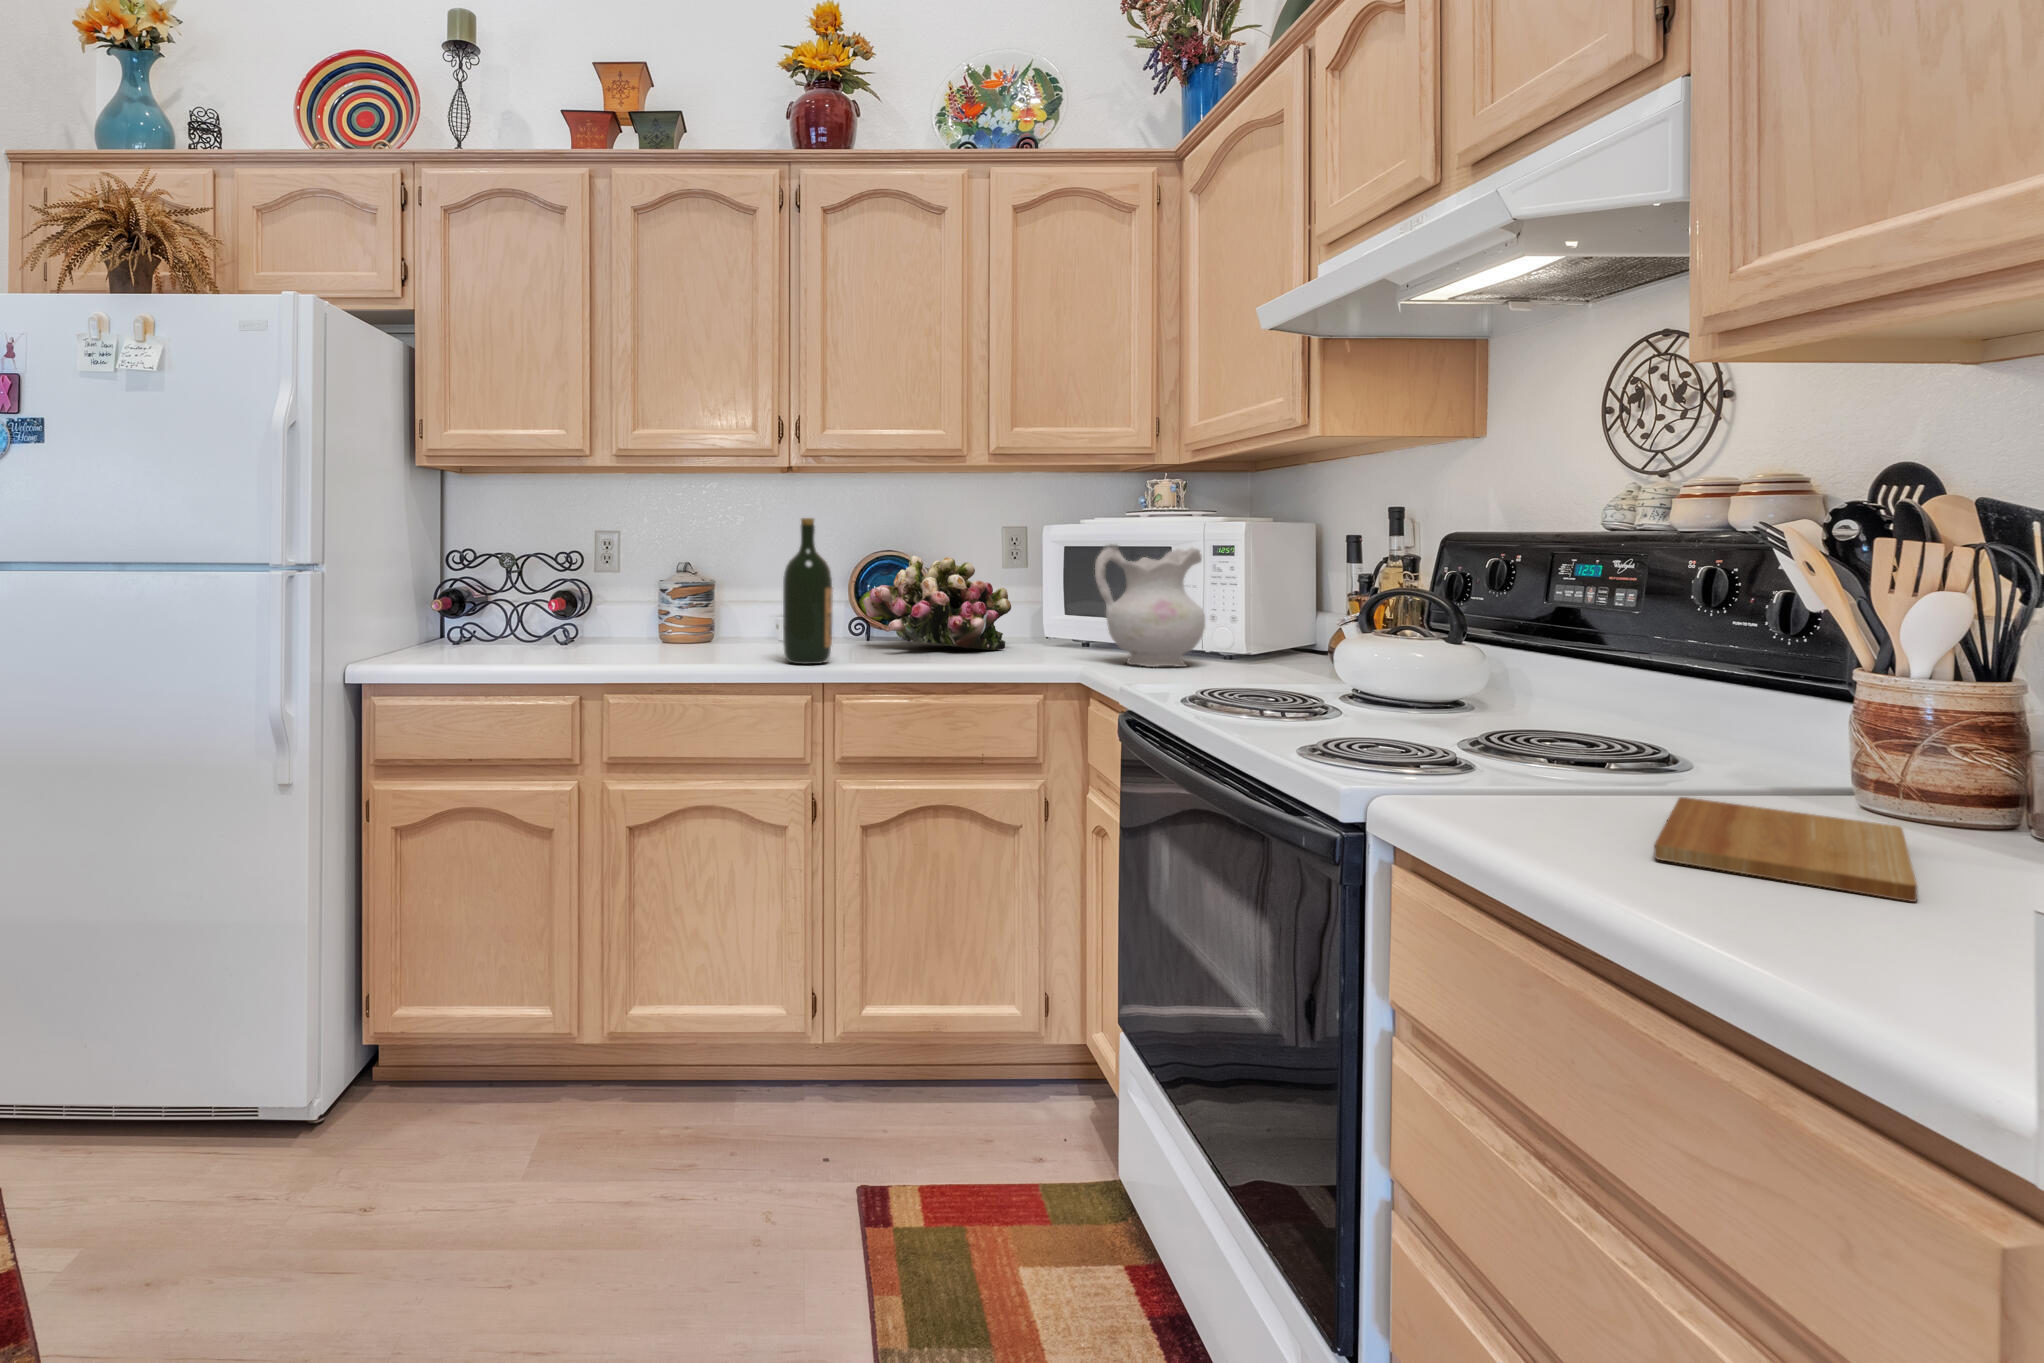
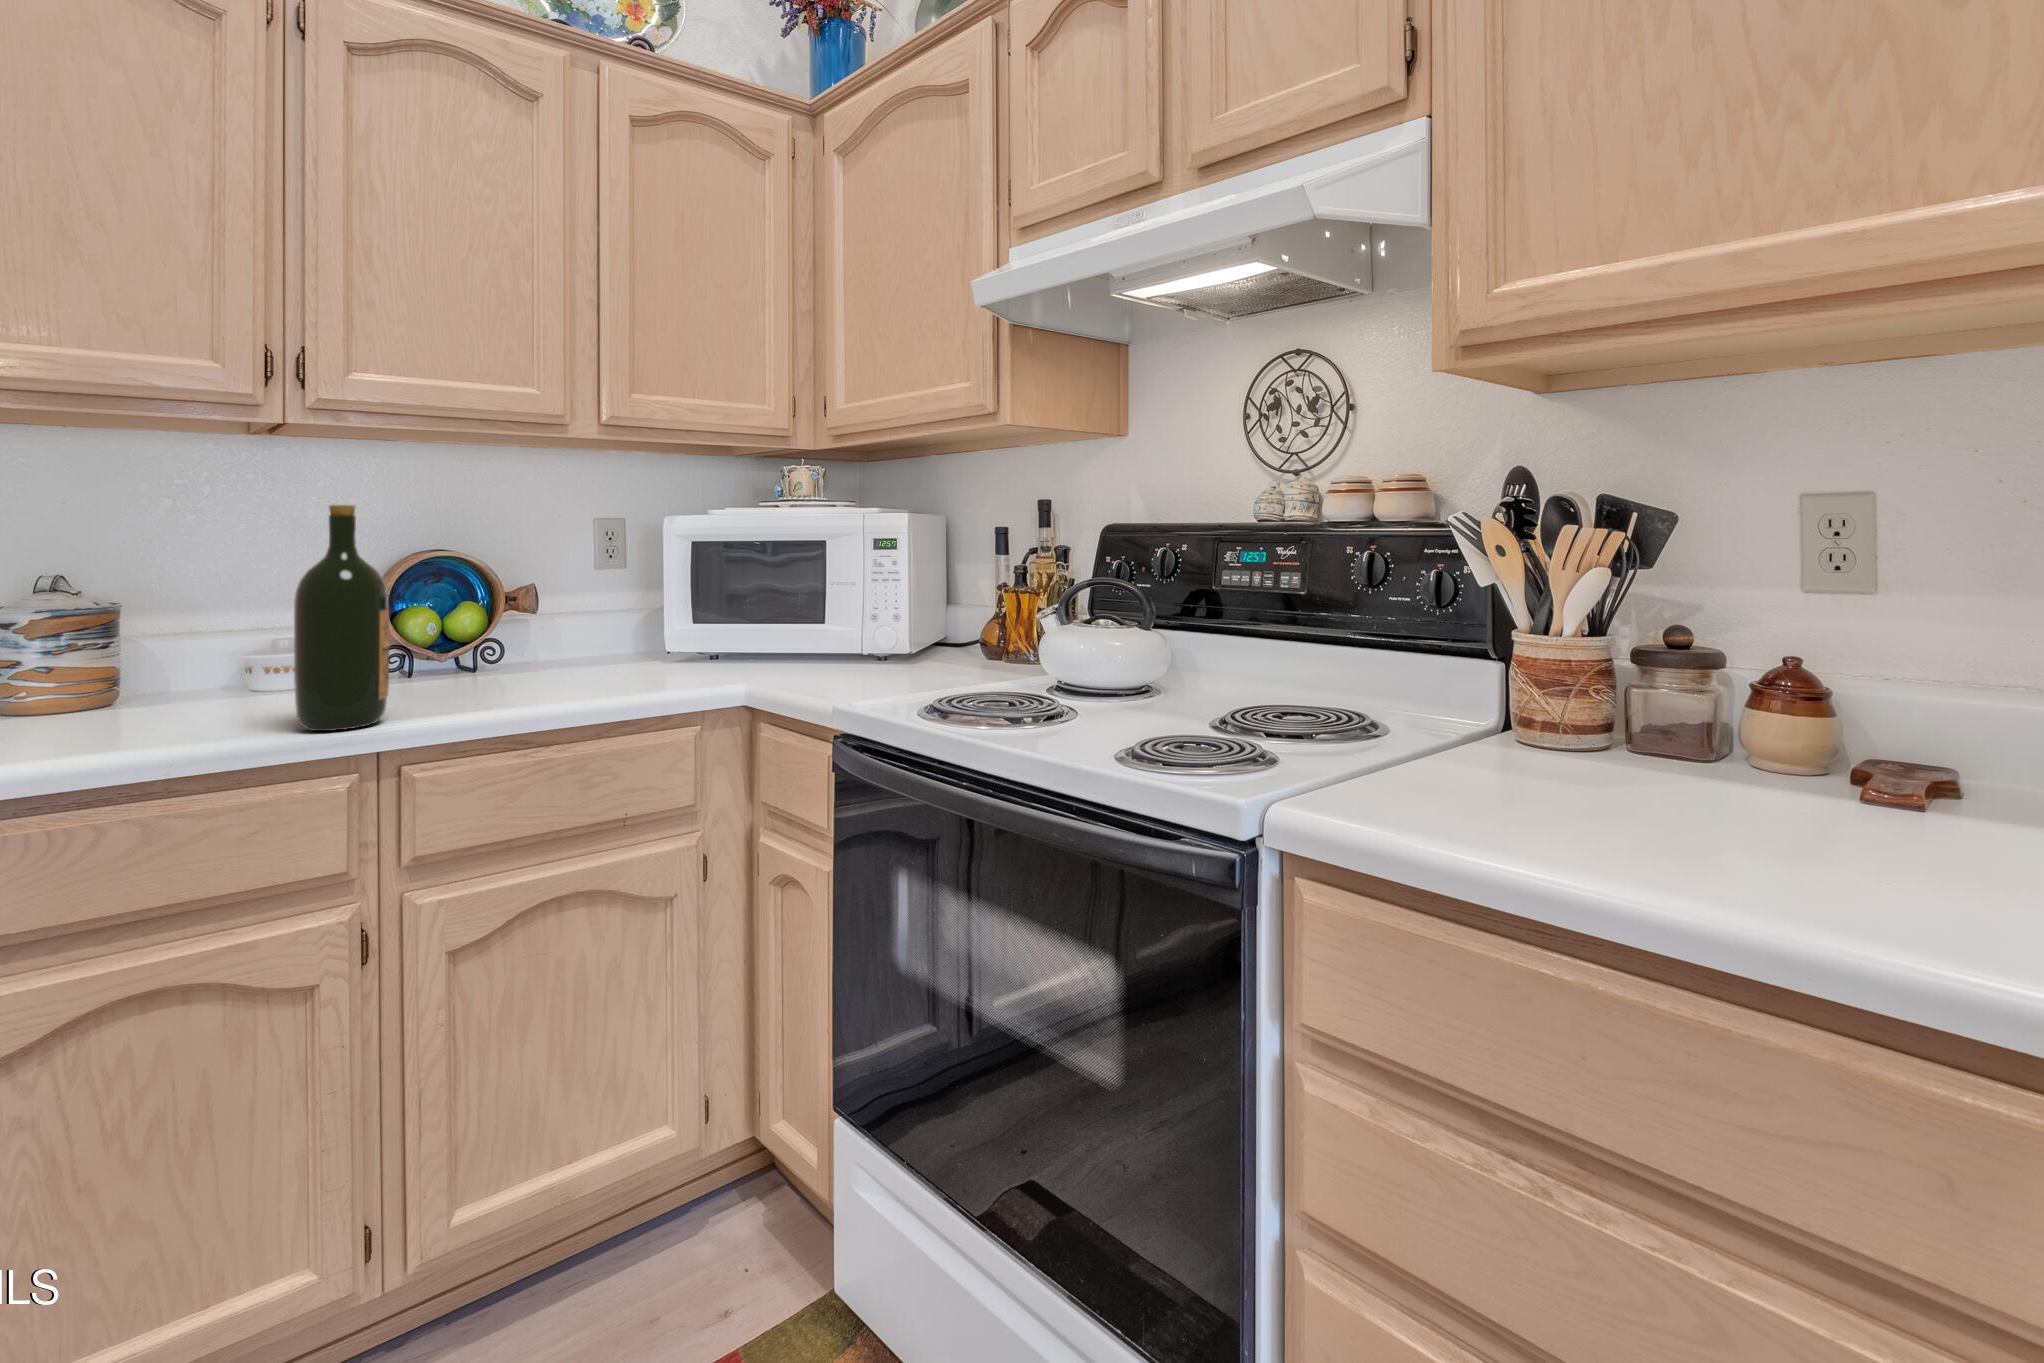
ceramic pitcher: present [1095,544,1205,667] -> none [755,539,870,675]
flower arrangement: present [863,556,1011,650] -> none [414,559,630,673]
cutting board: present [1654,797,1917,902] -> none [1547,769,1902,861]

